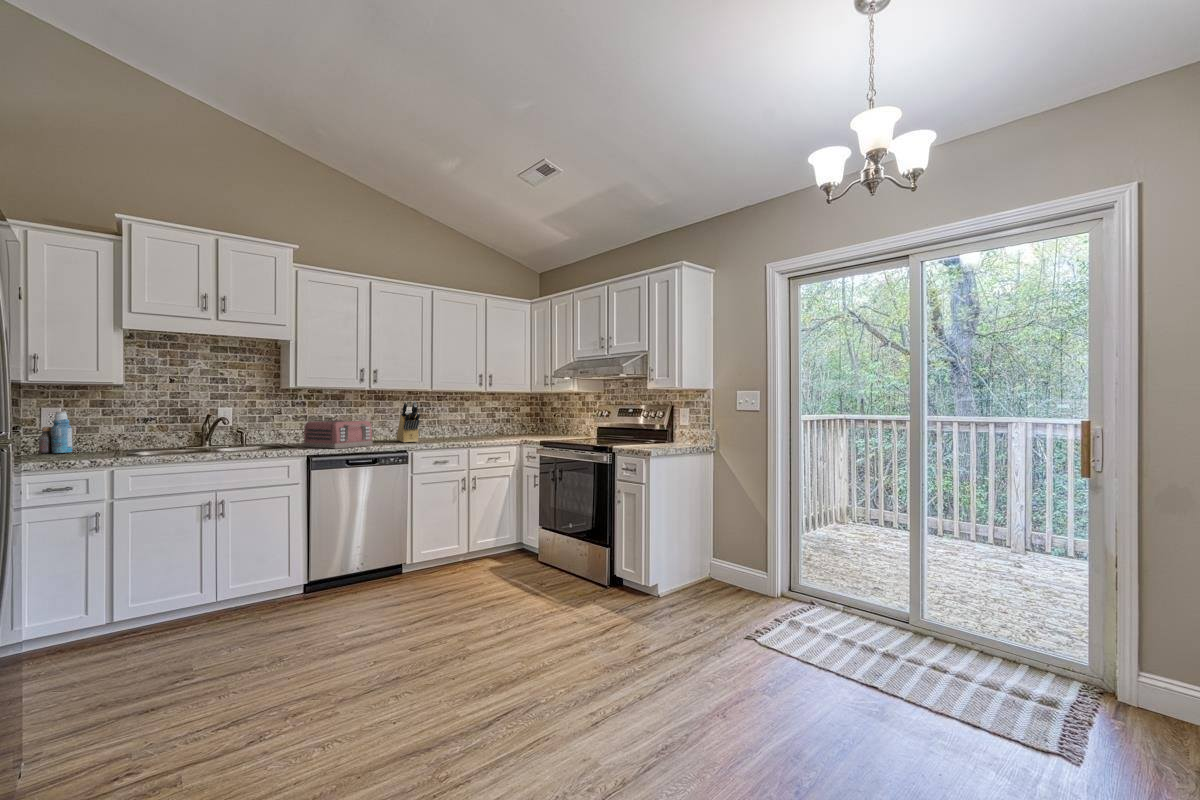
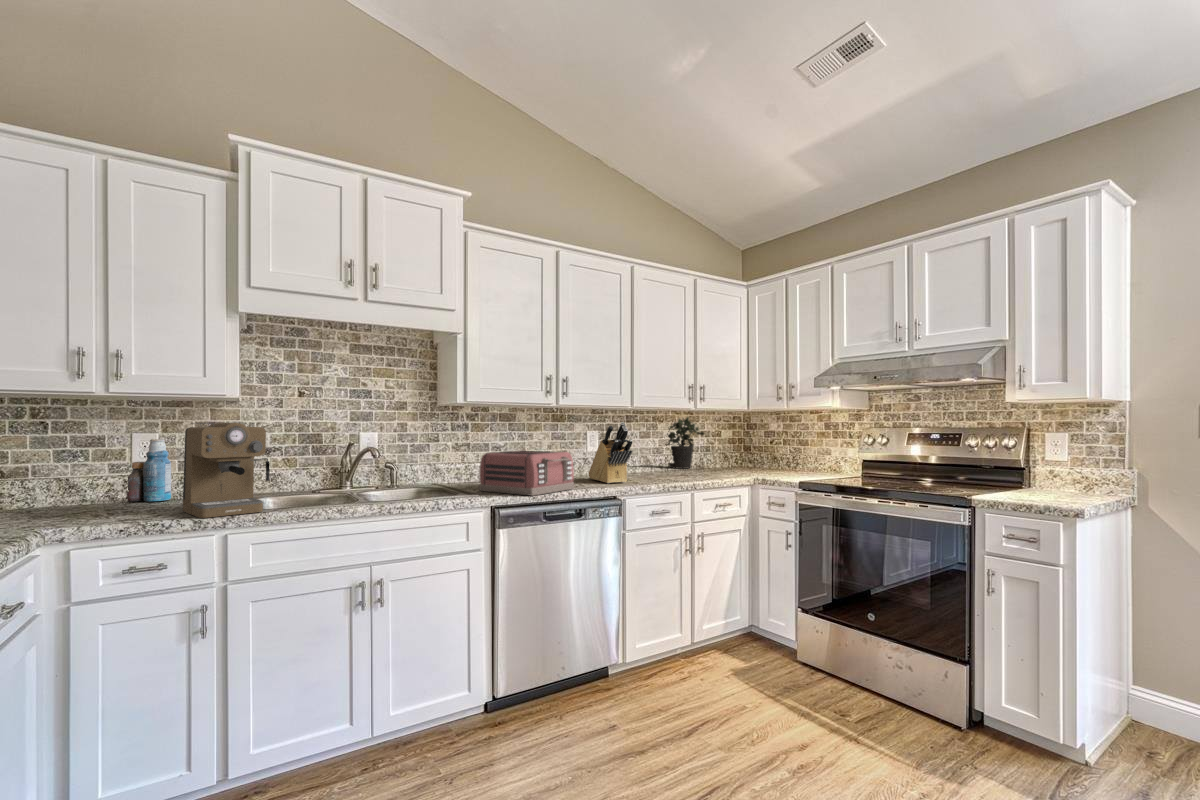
potted plant: none [465,397,499,435] -> present [664,417,704,469]
coffee maker: none [81,401,143,459] -> present [183,423,270,518]

